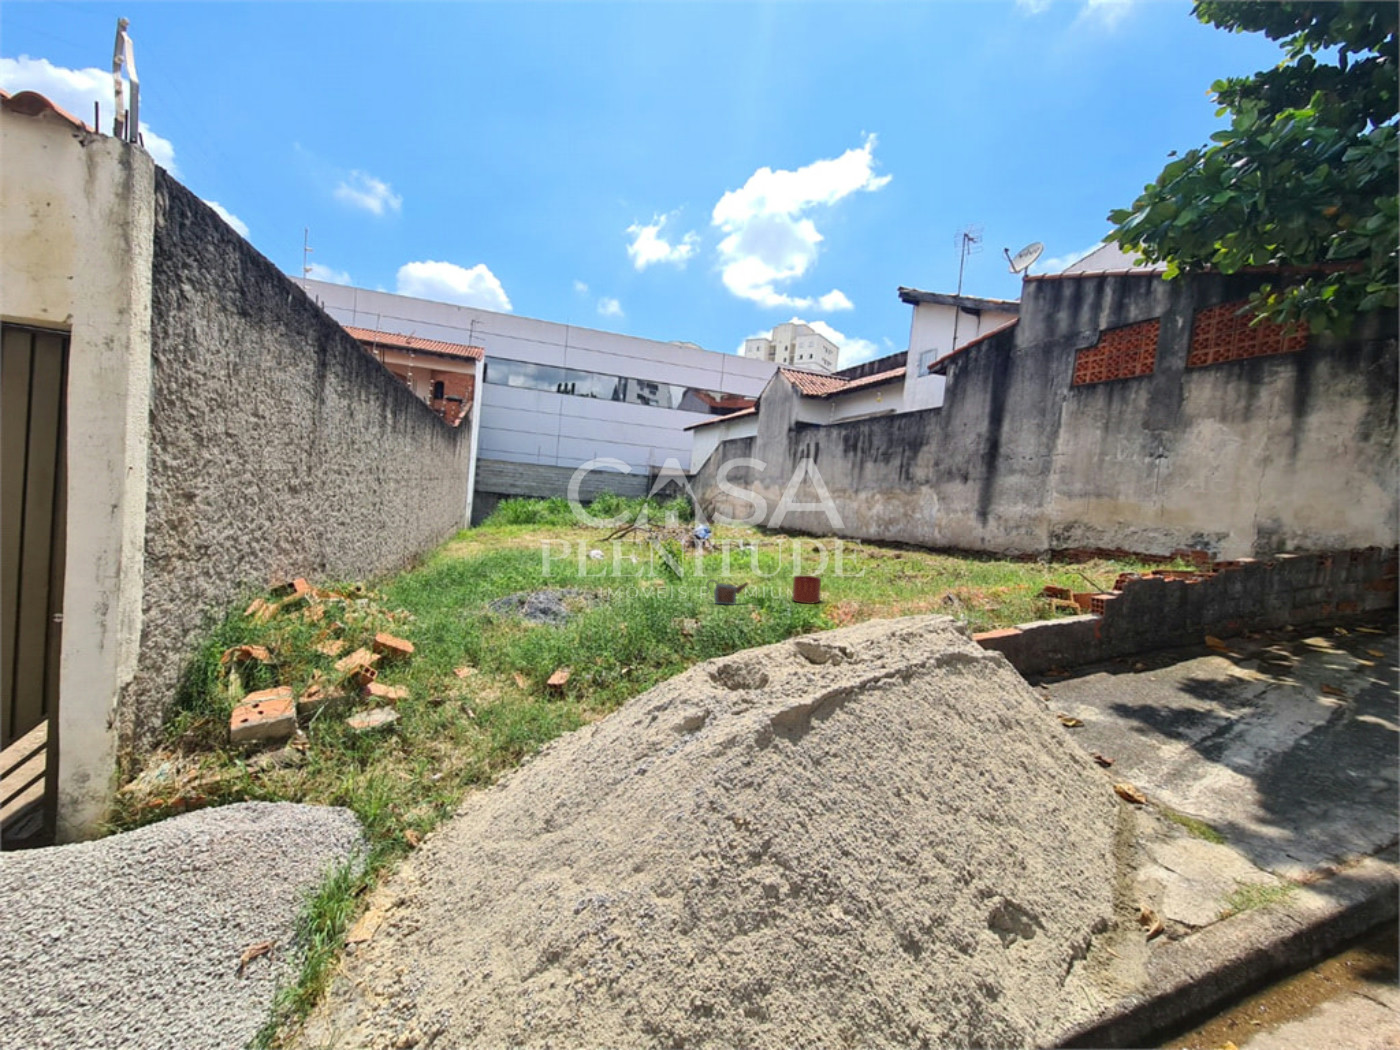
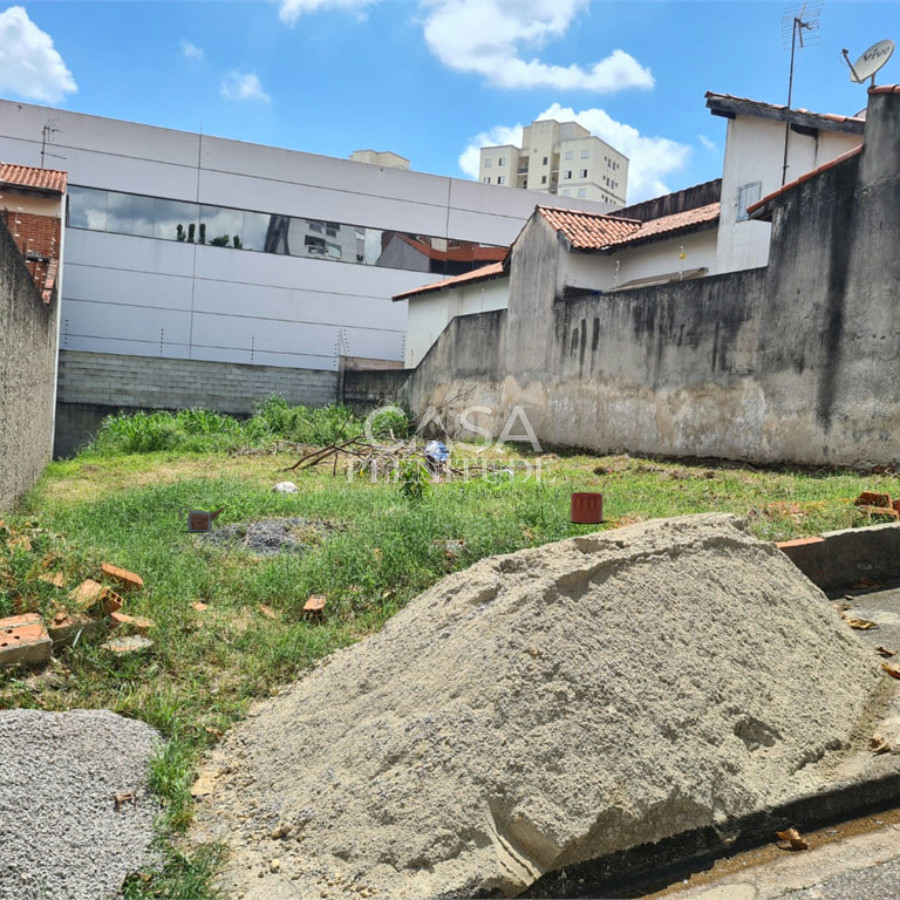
watering can: present [707,579,748,605] -> present [179,506,224,532]

